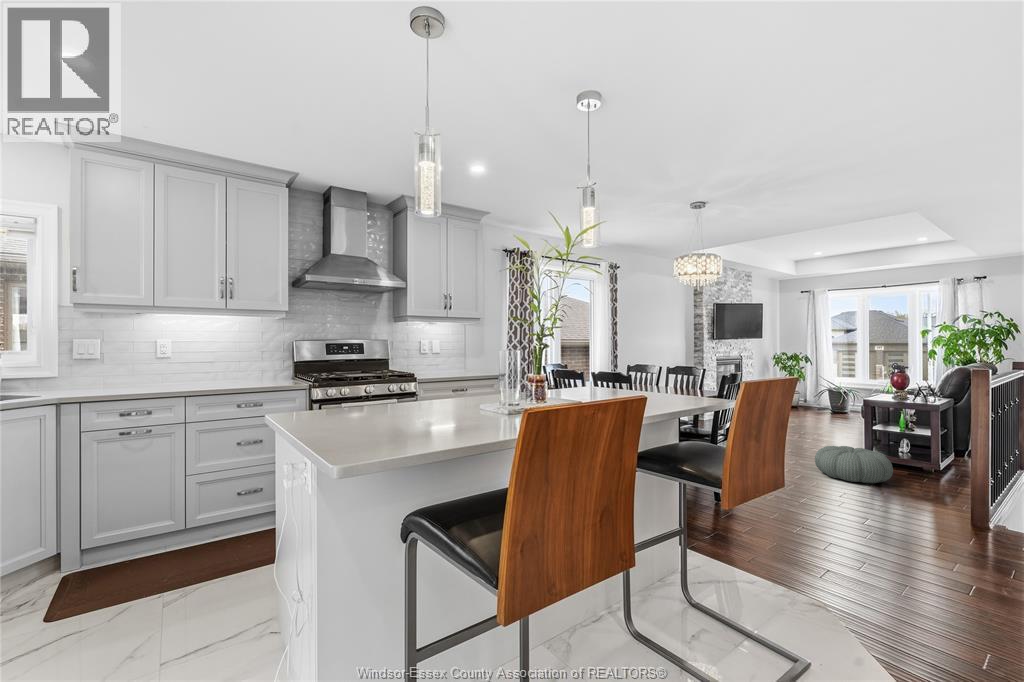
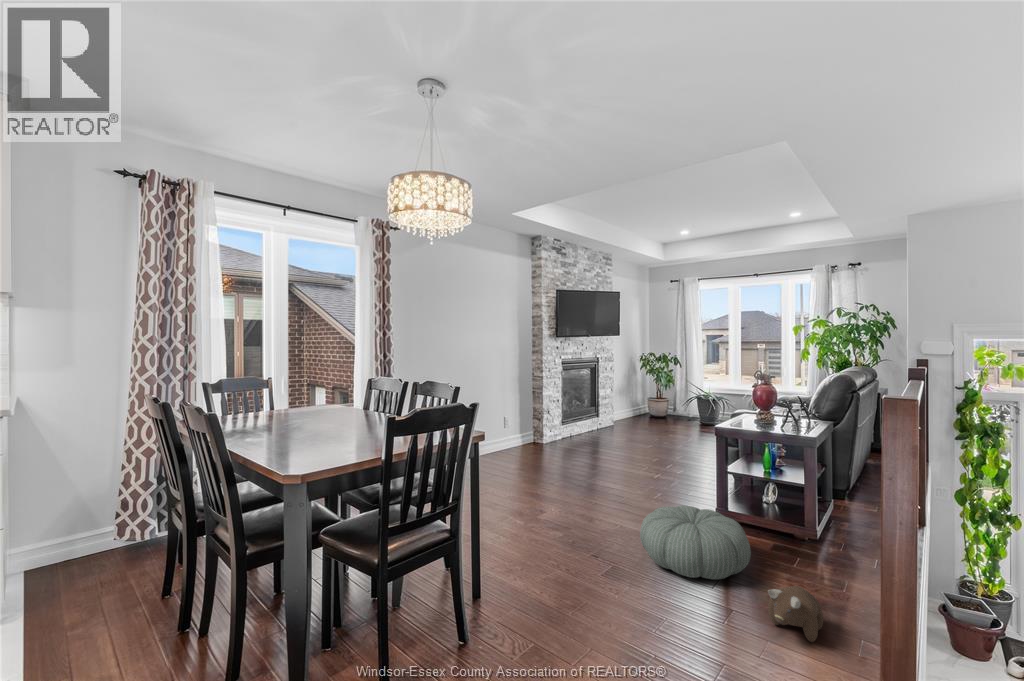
plush toy: none [907,478,942,506] -> present [768,586,823,642]

